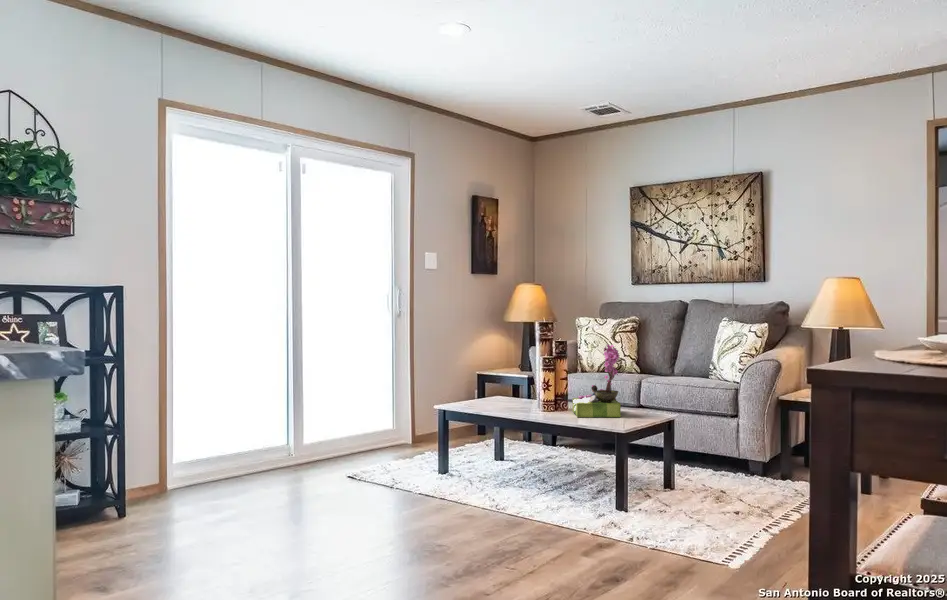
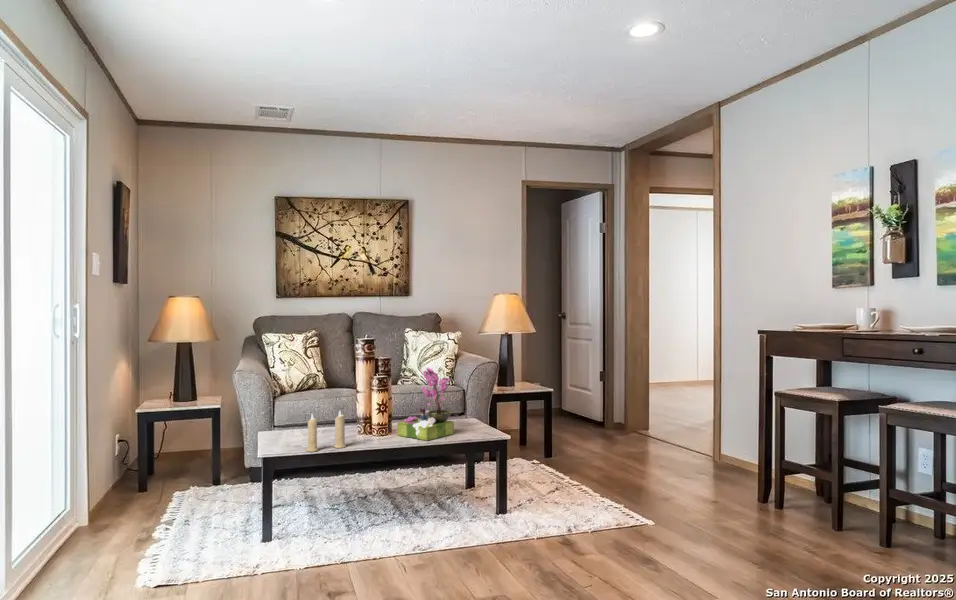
candle: none [471,373,508,411] -> present [306,411,346,452]

